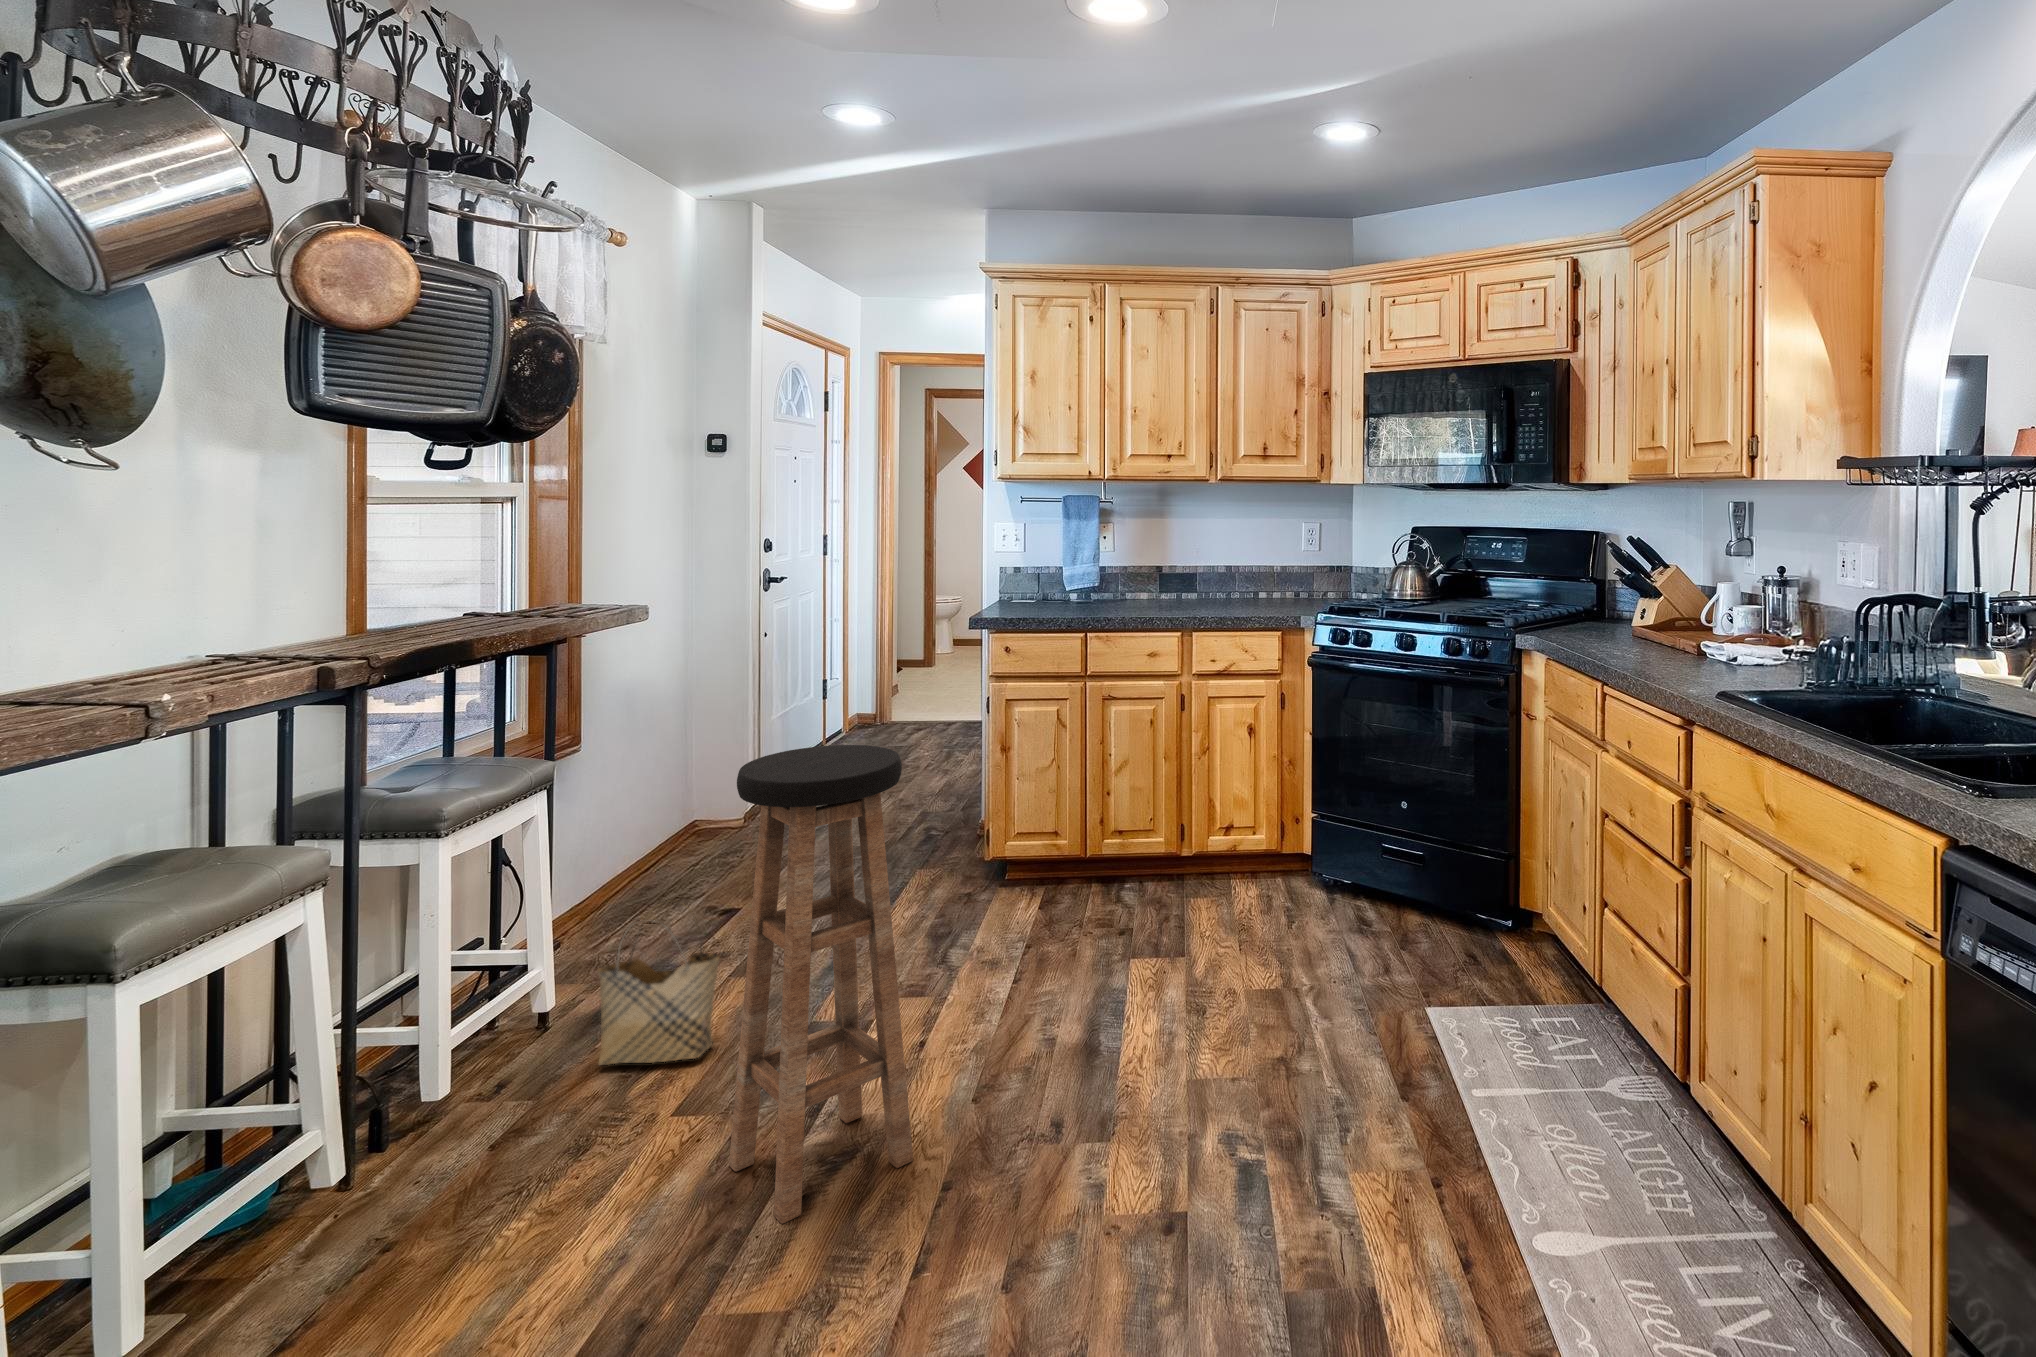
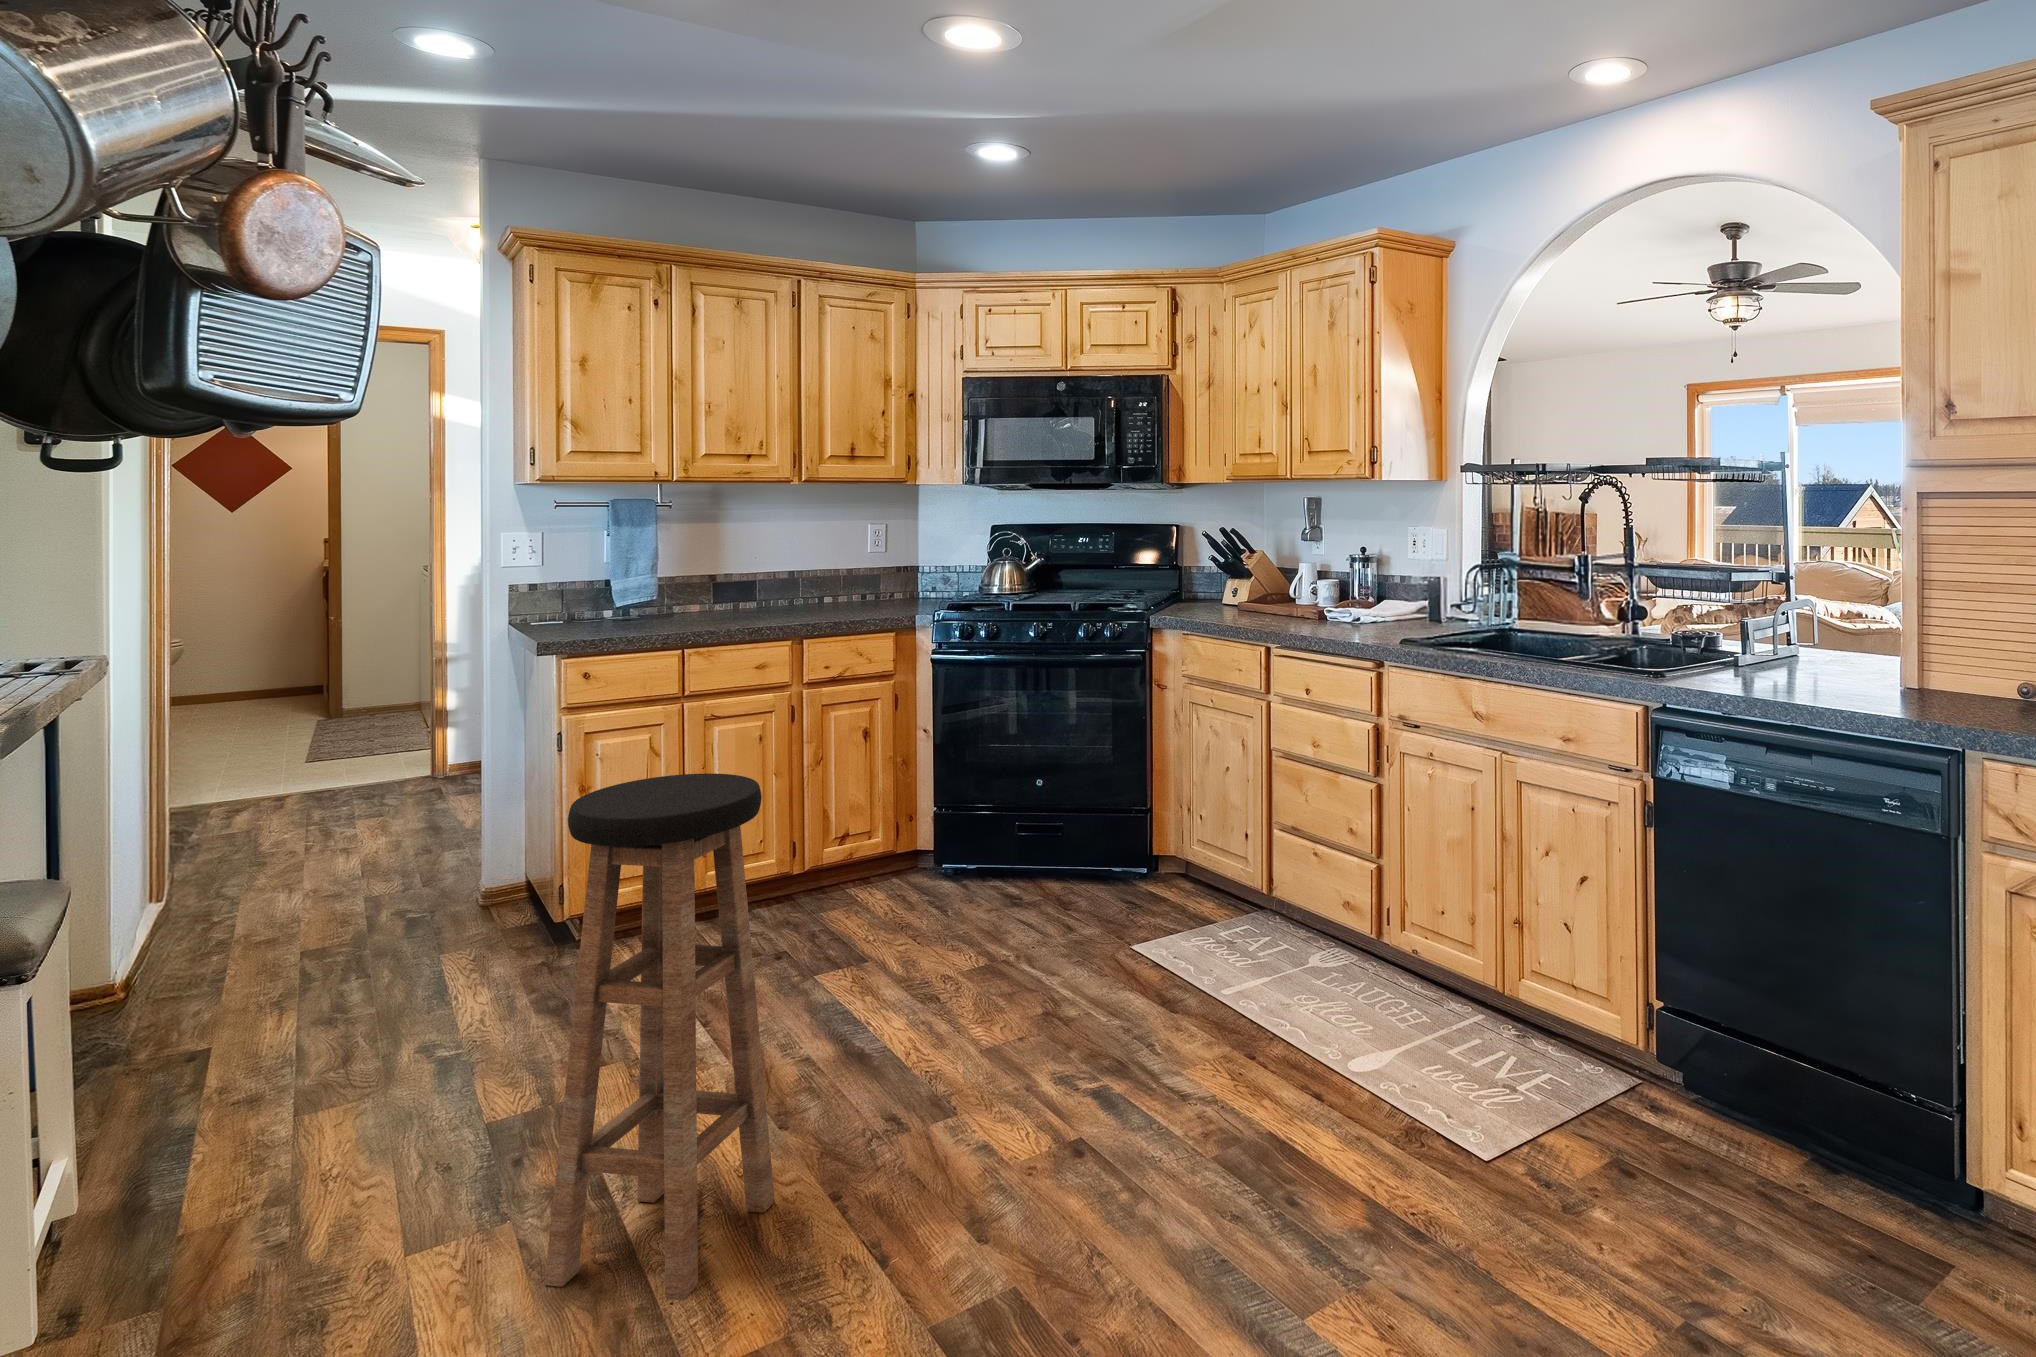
woven basket: present [598,900,720,1065] -> none [177,1032,371,1276]

